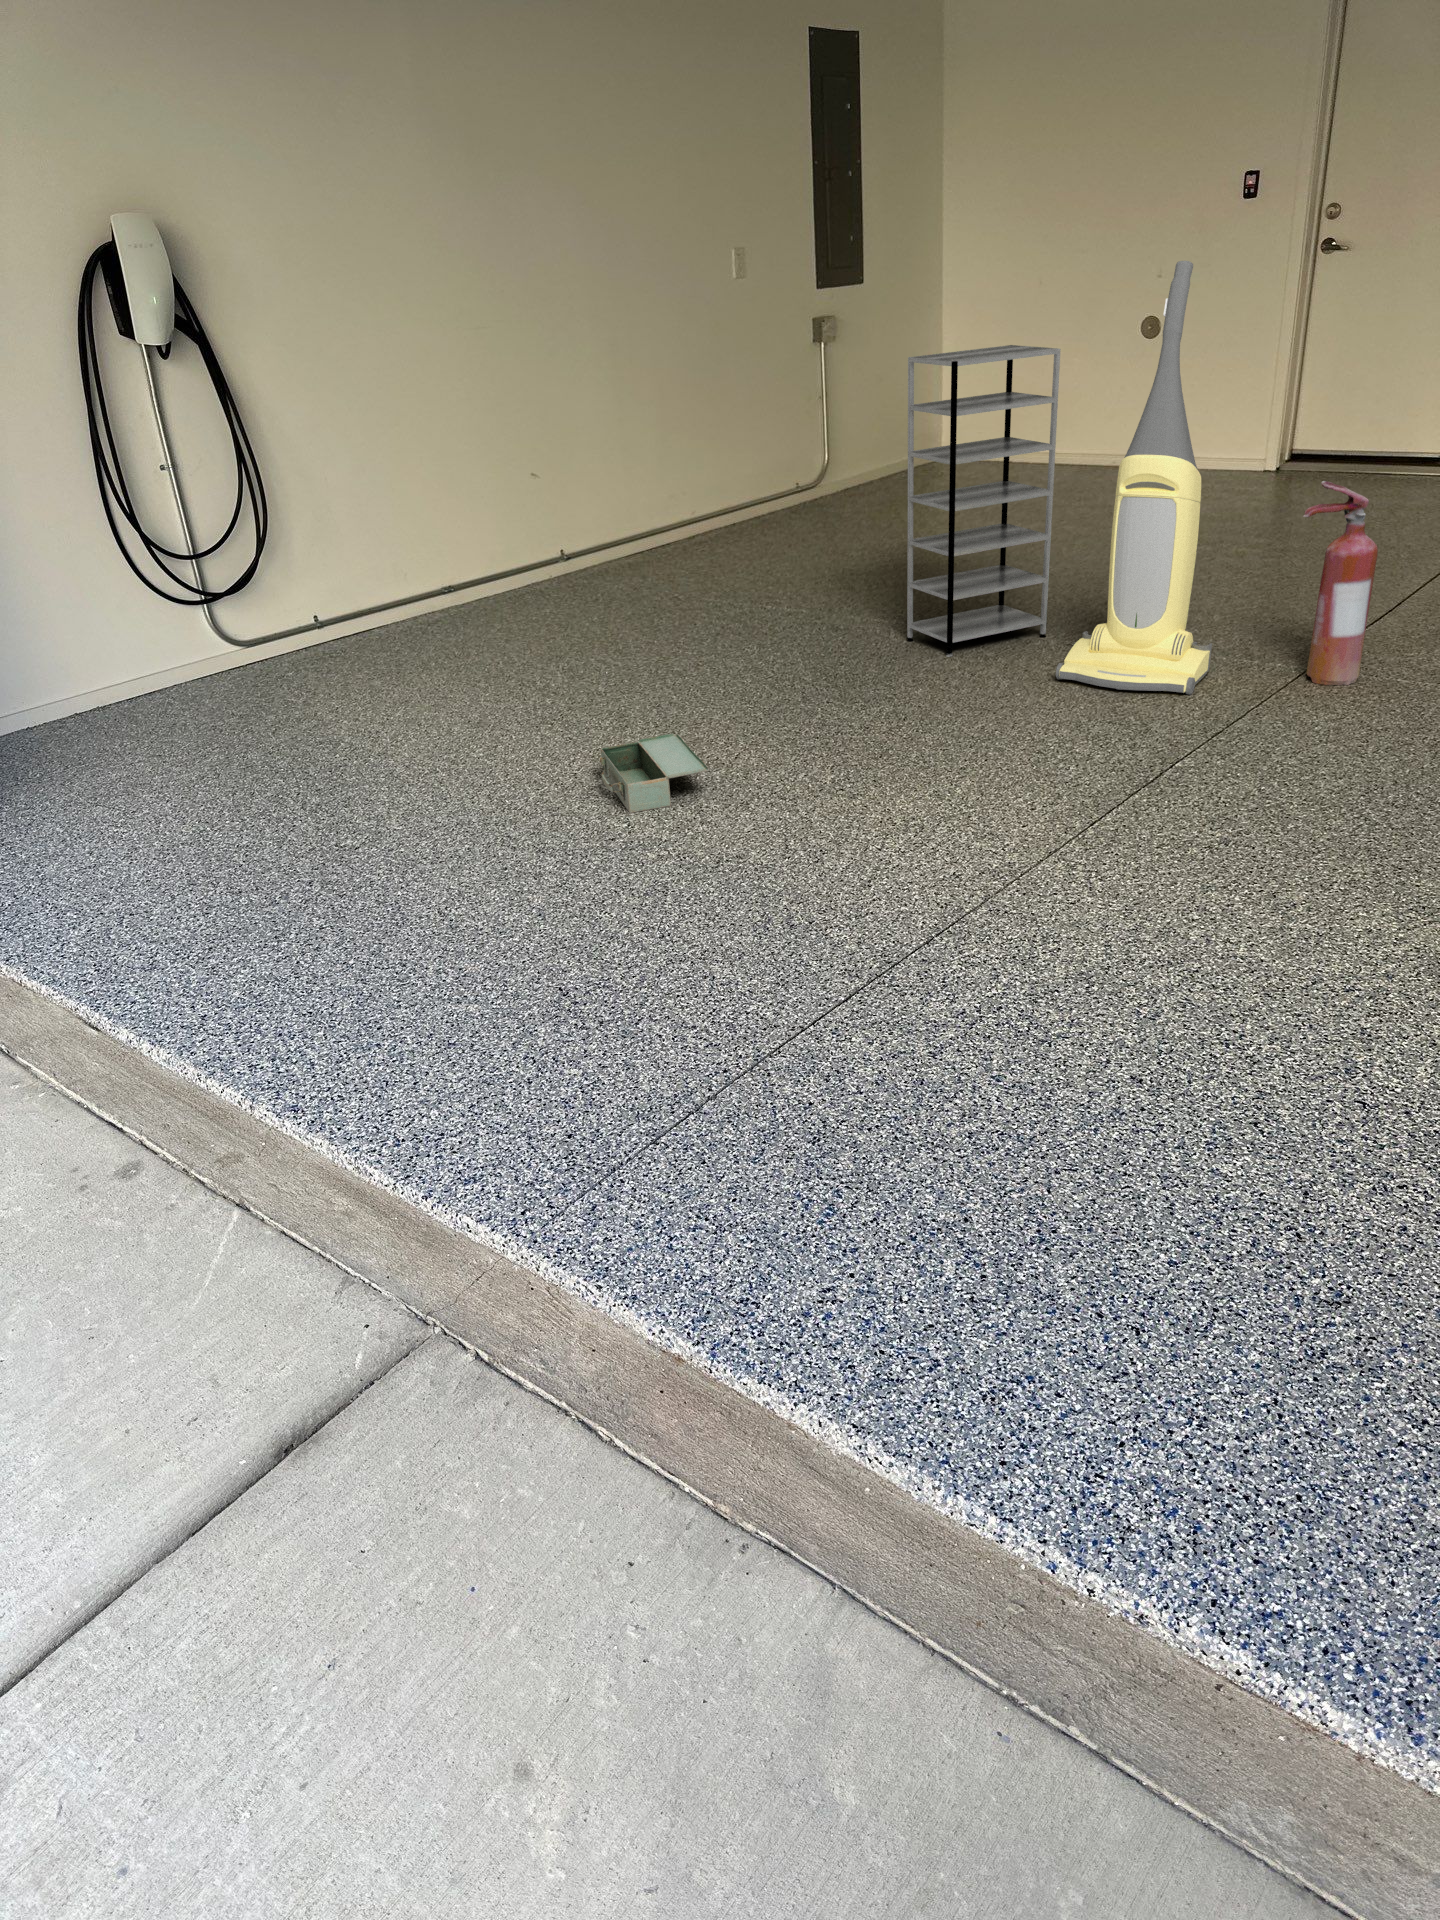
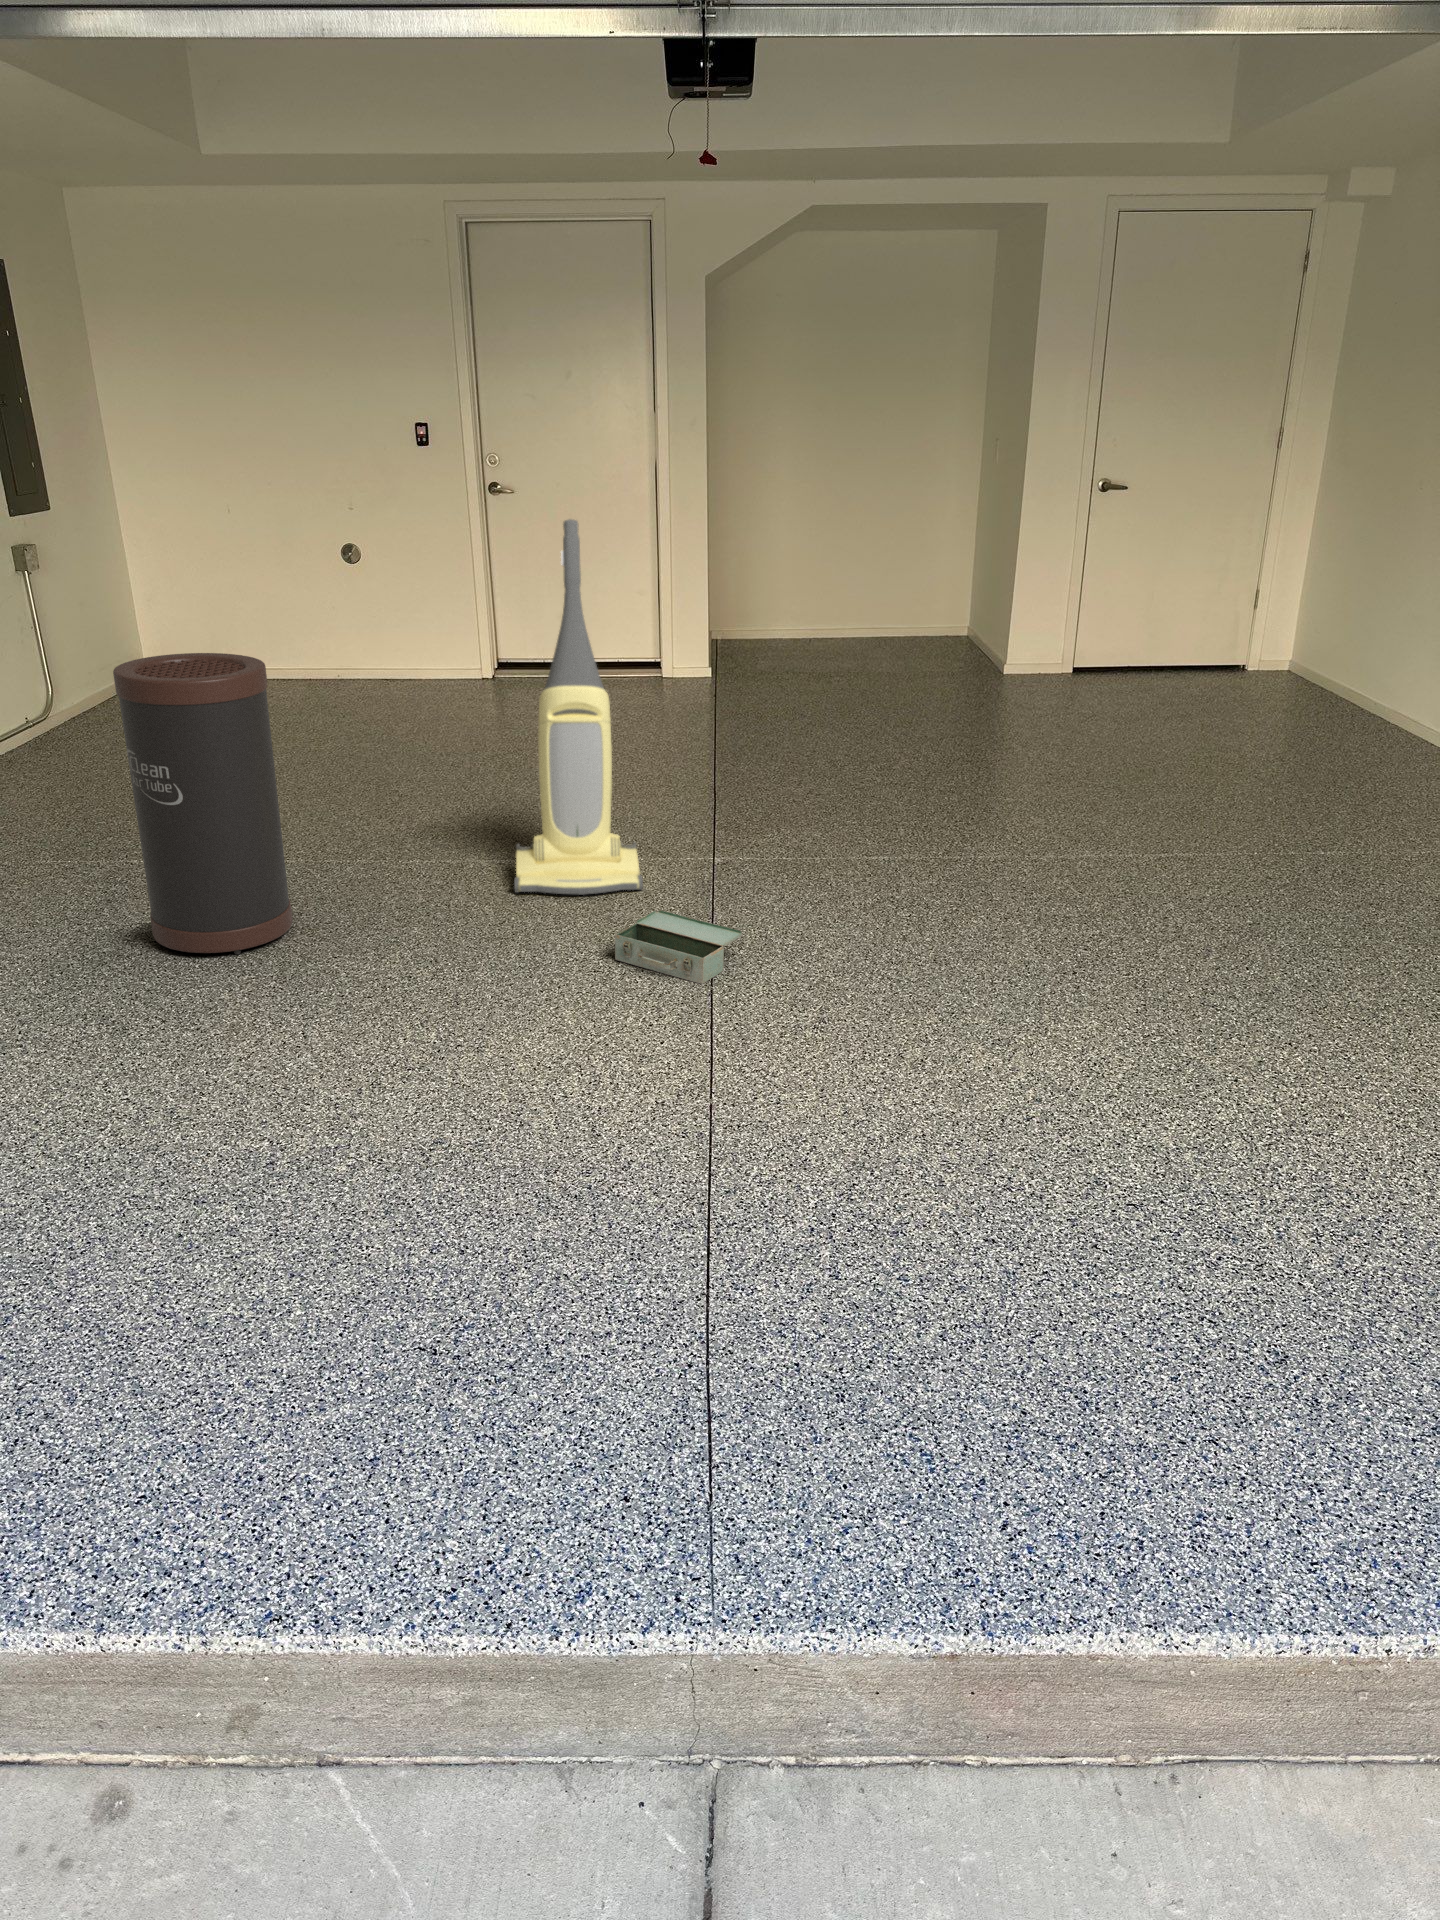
shelving unit: present [907,345,1061,657] -> none [295,580,454,884]
trash can: none [701,410,837,693] -> present [113,653,293,954]
fire extinguisher: present [1303,481,1378,685] -> none [697,700,753,865]
toolbox: present [599,734,708,813] -> present [615,910,743,984]

